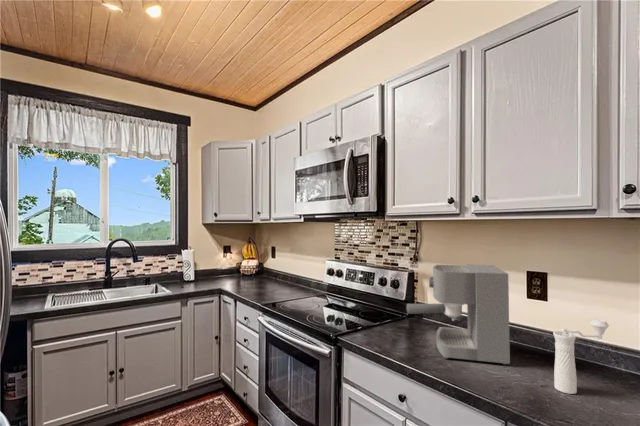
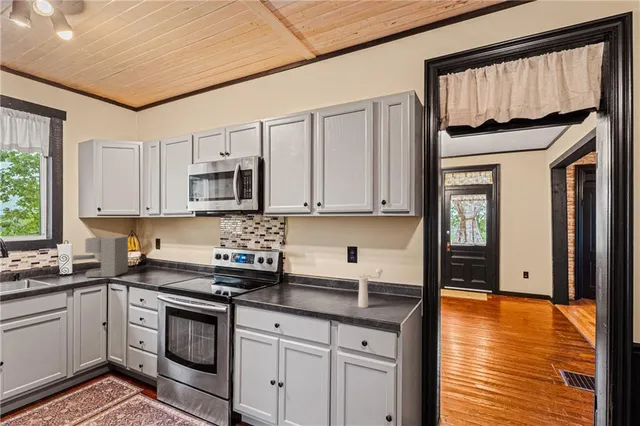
coffee maker: present [406,265,510,365] -> present [73,236,128,278]

